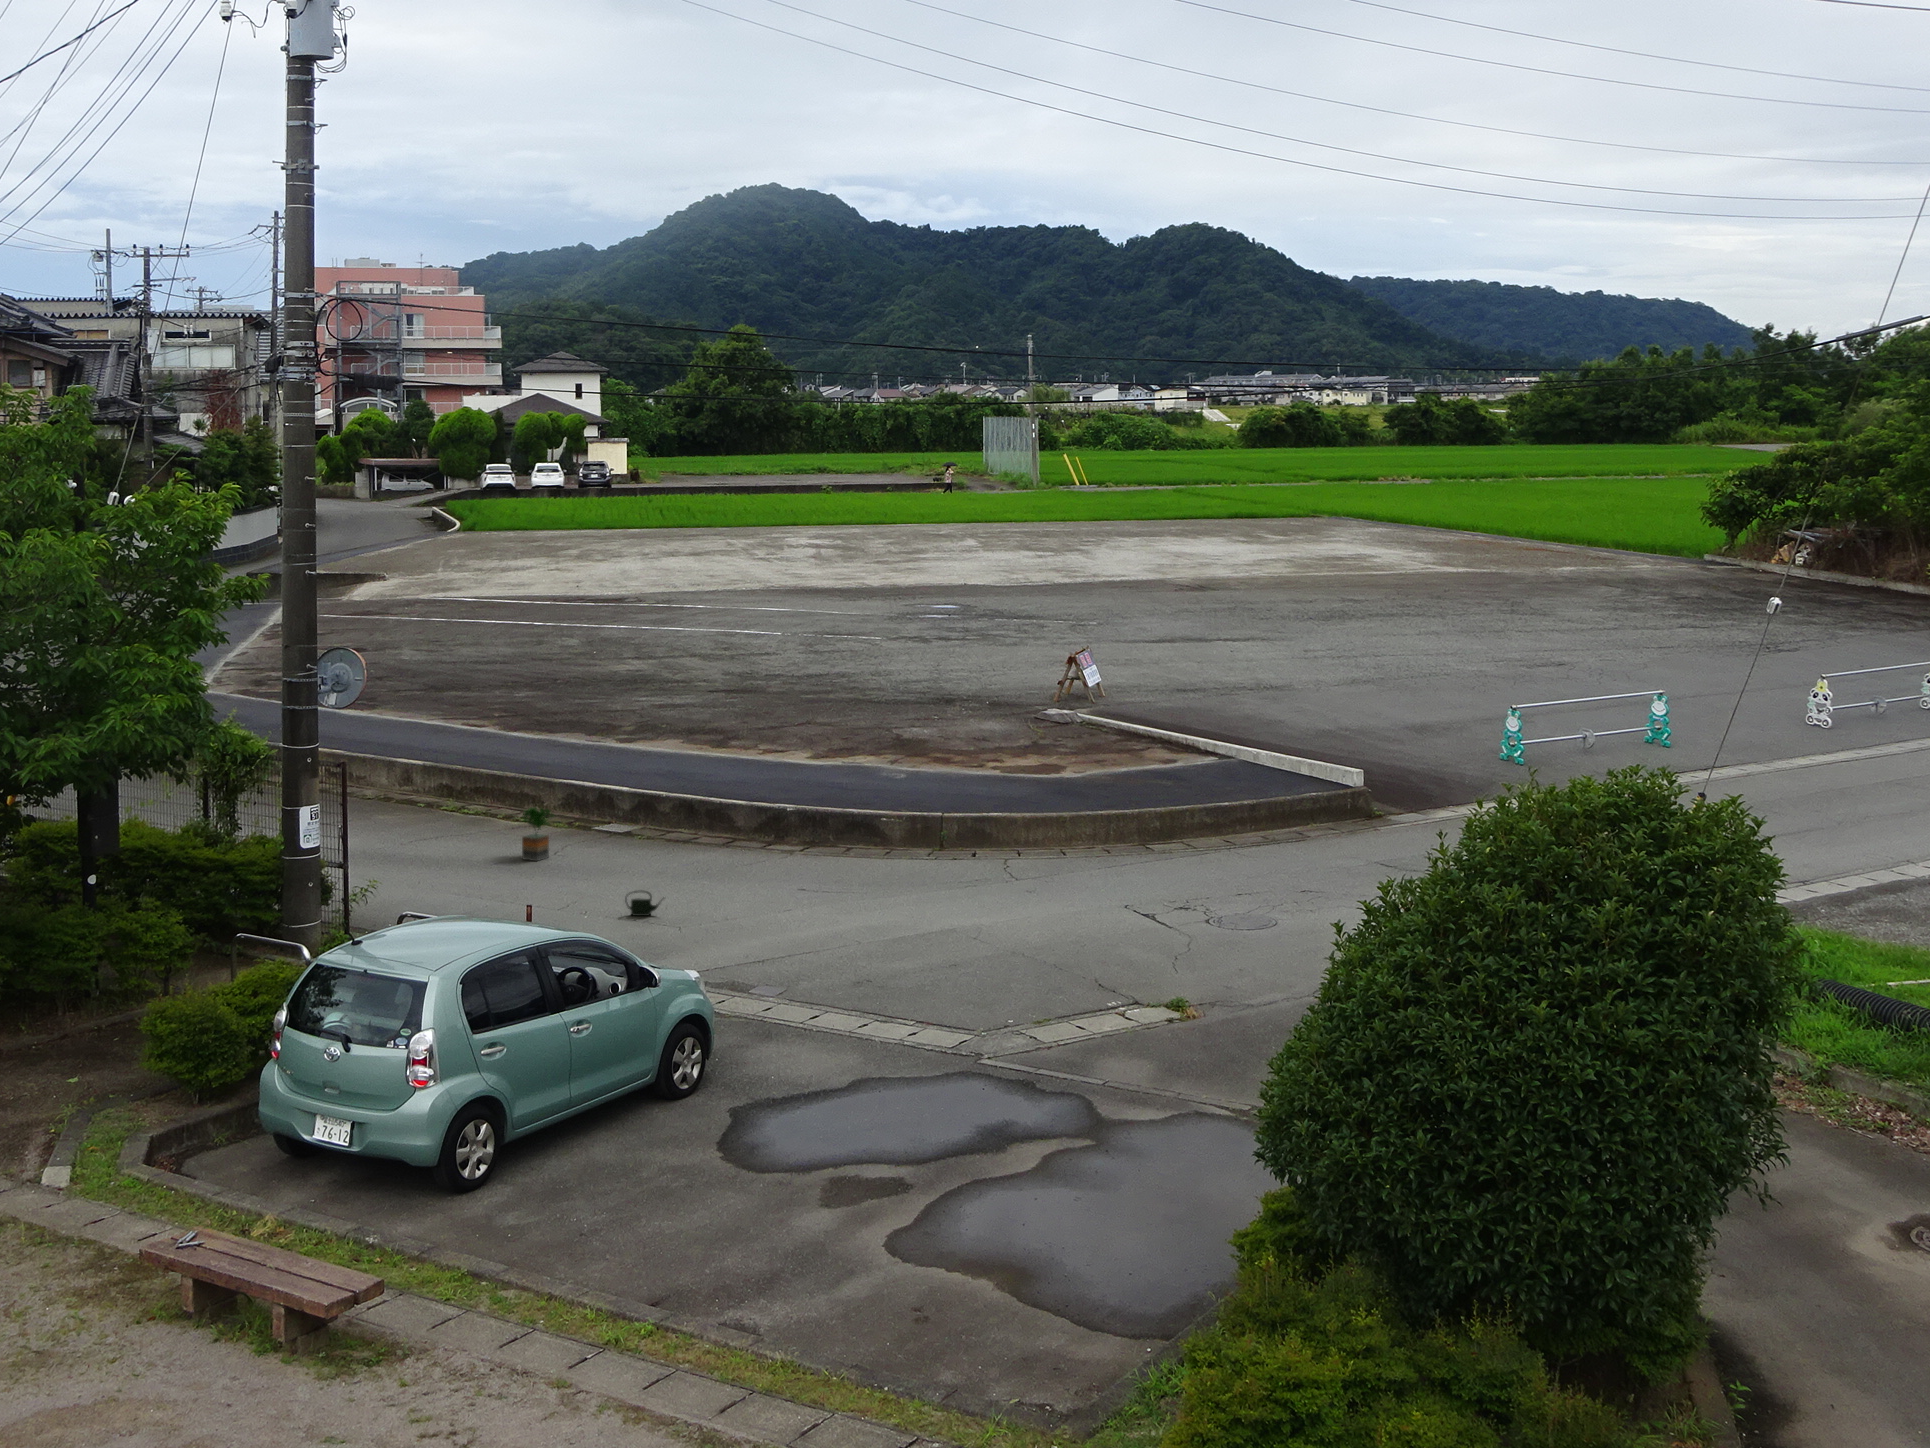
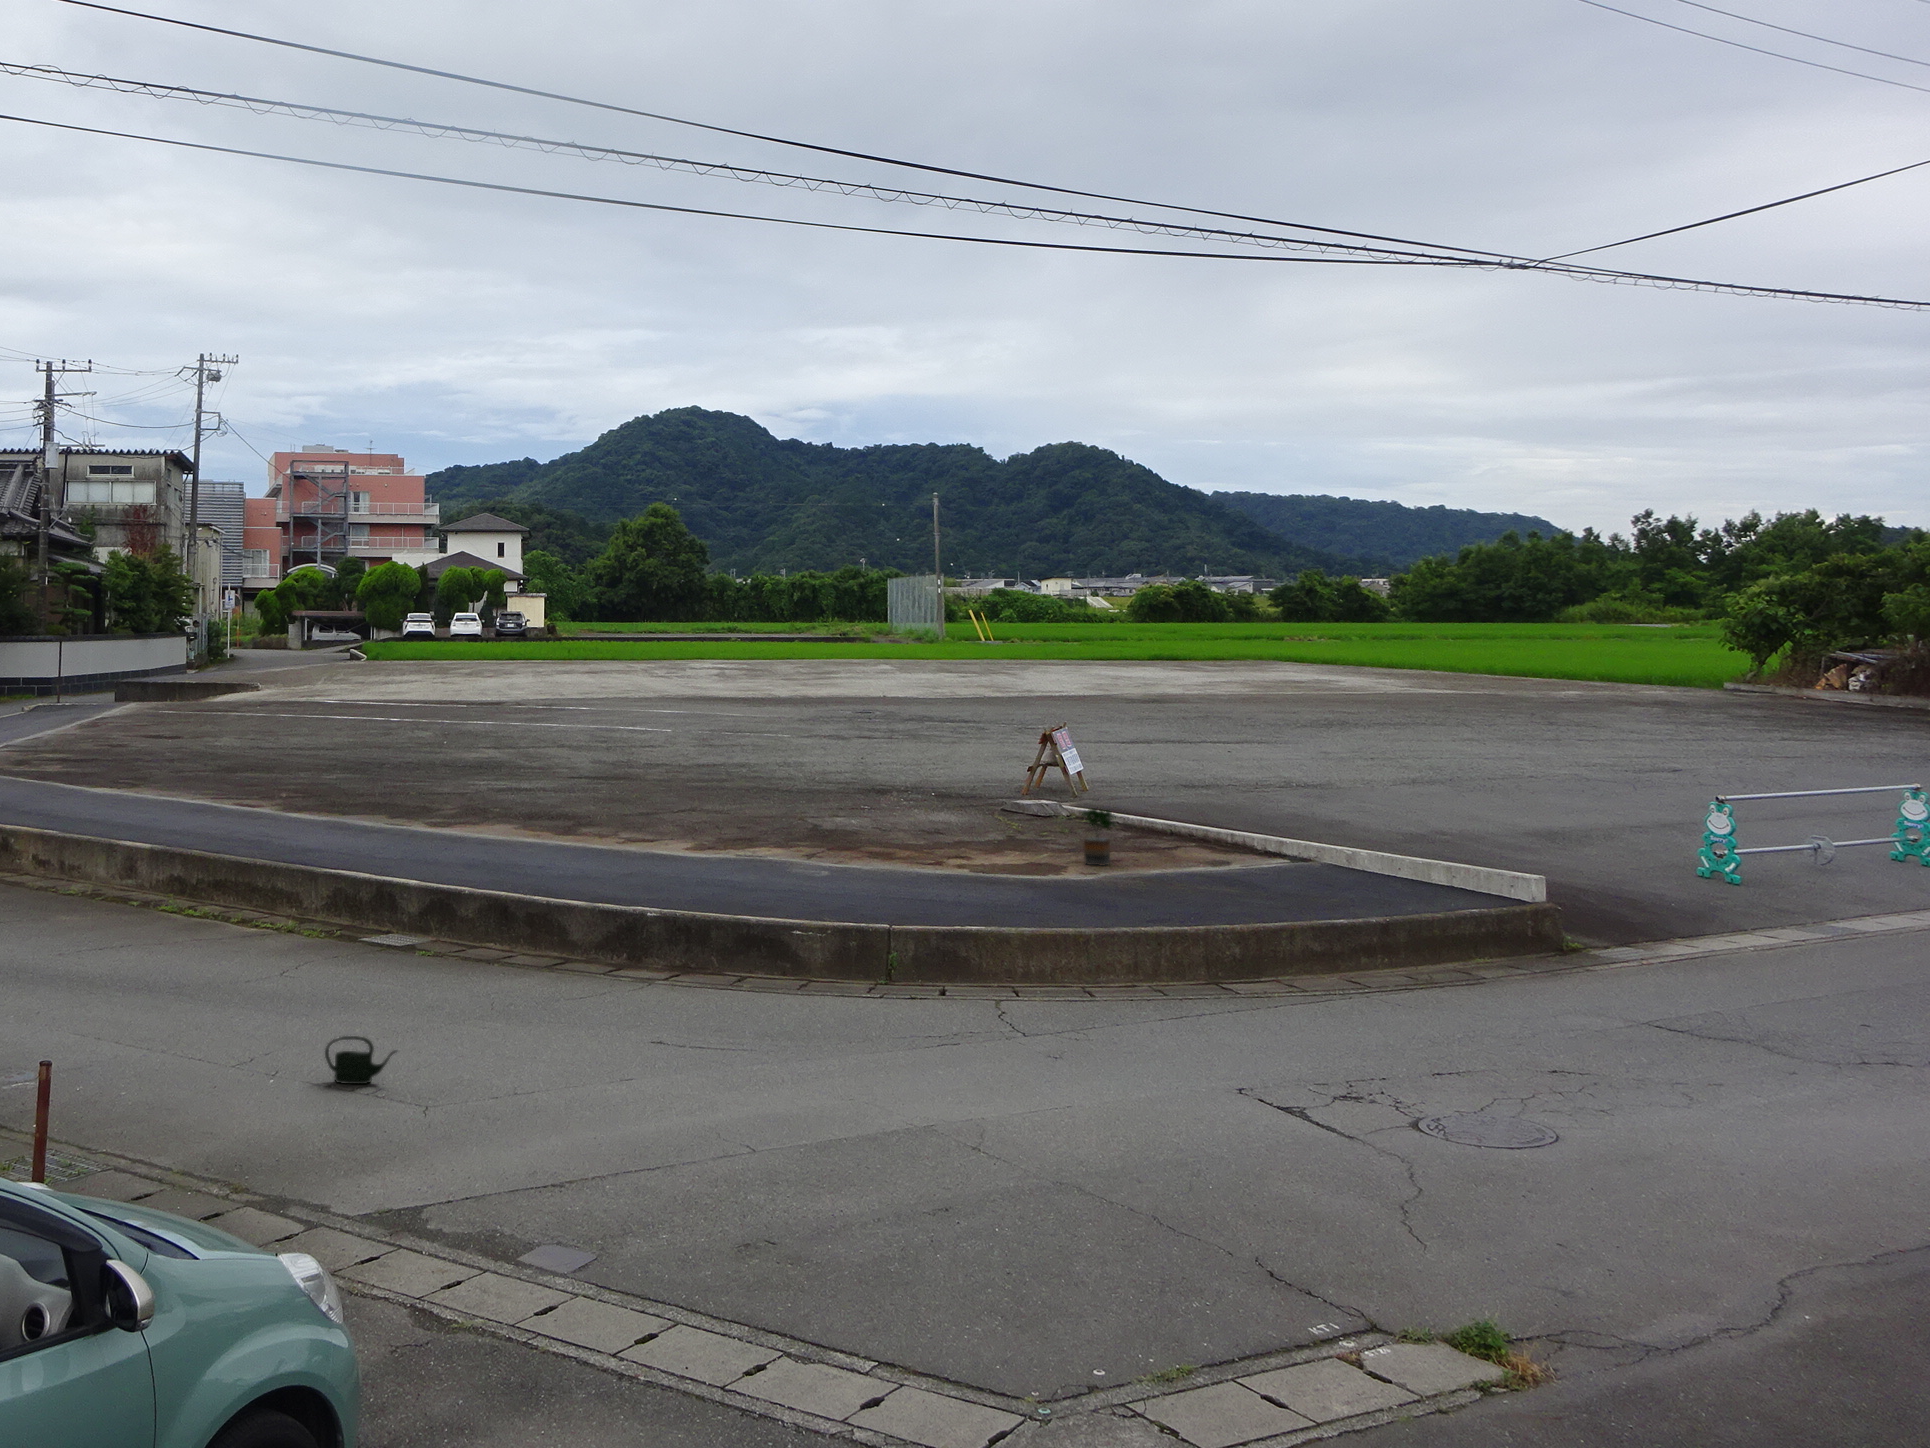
potted tree: present [522,808,554,861] -> present [1082,809,1116,866]

